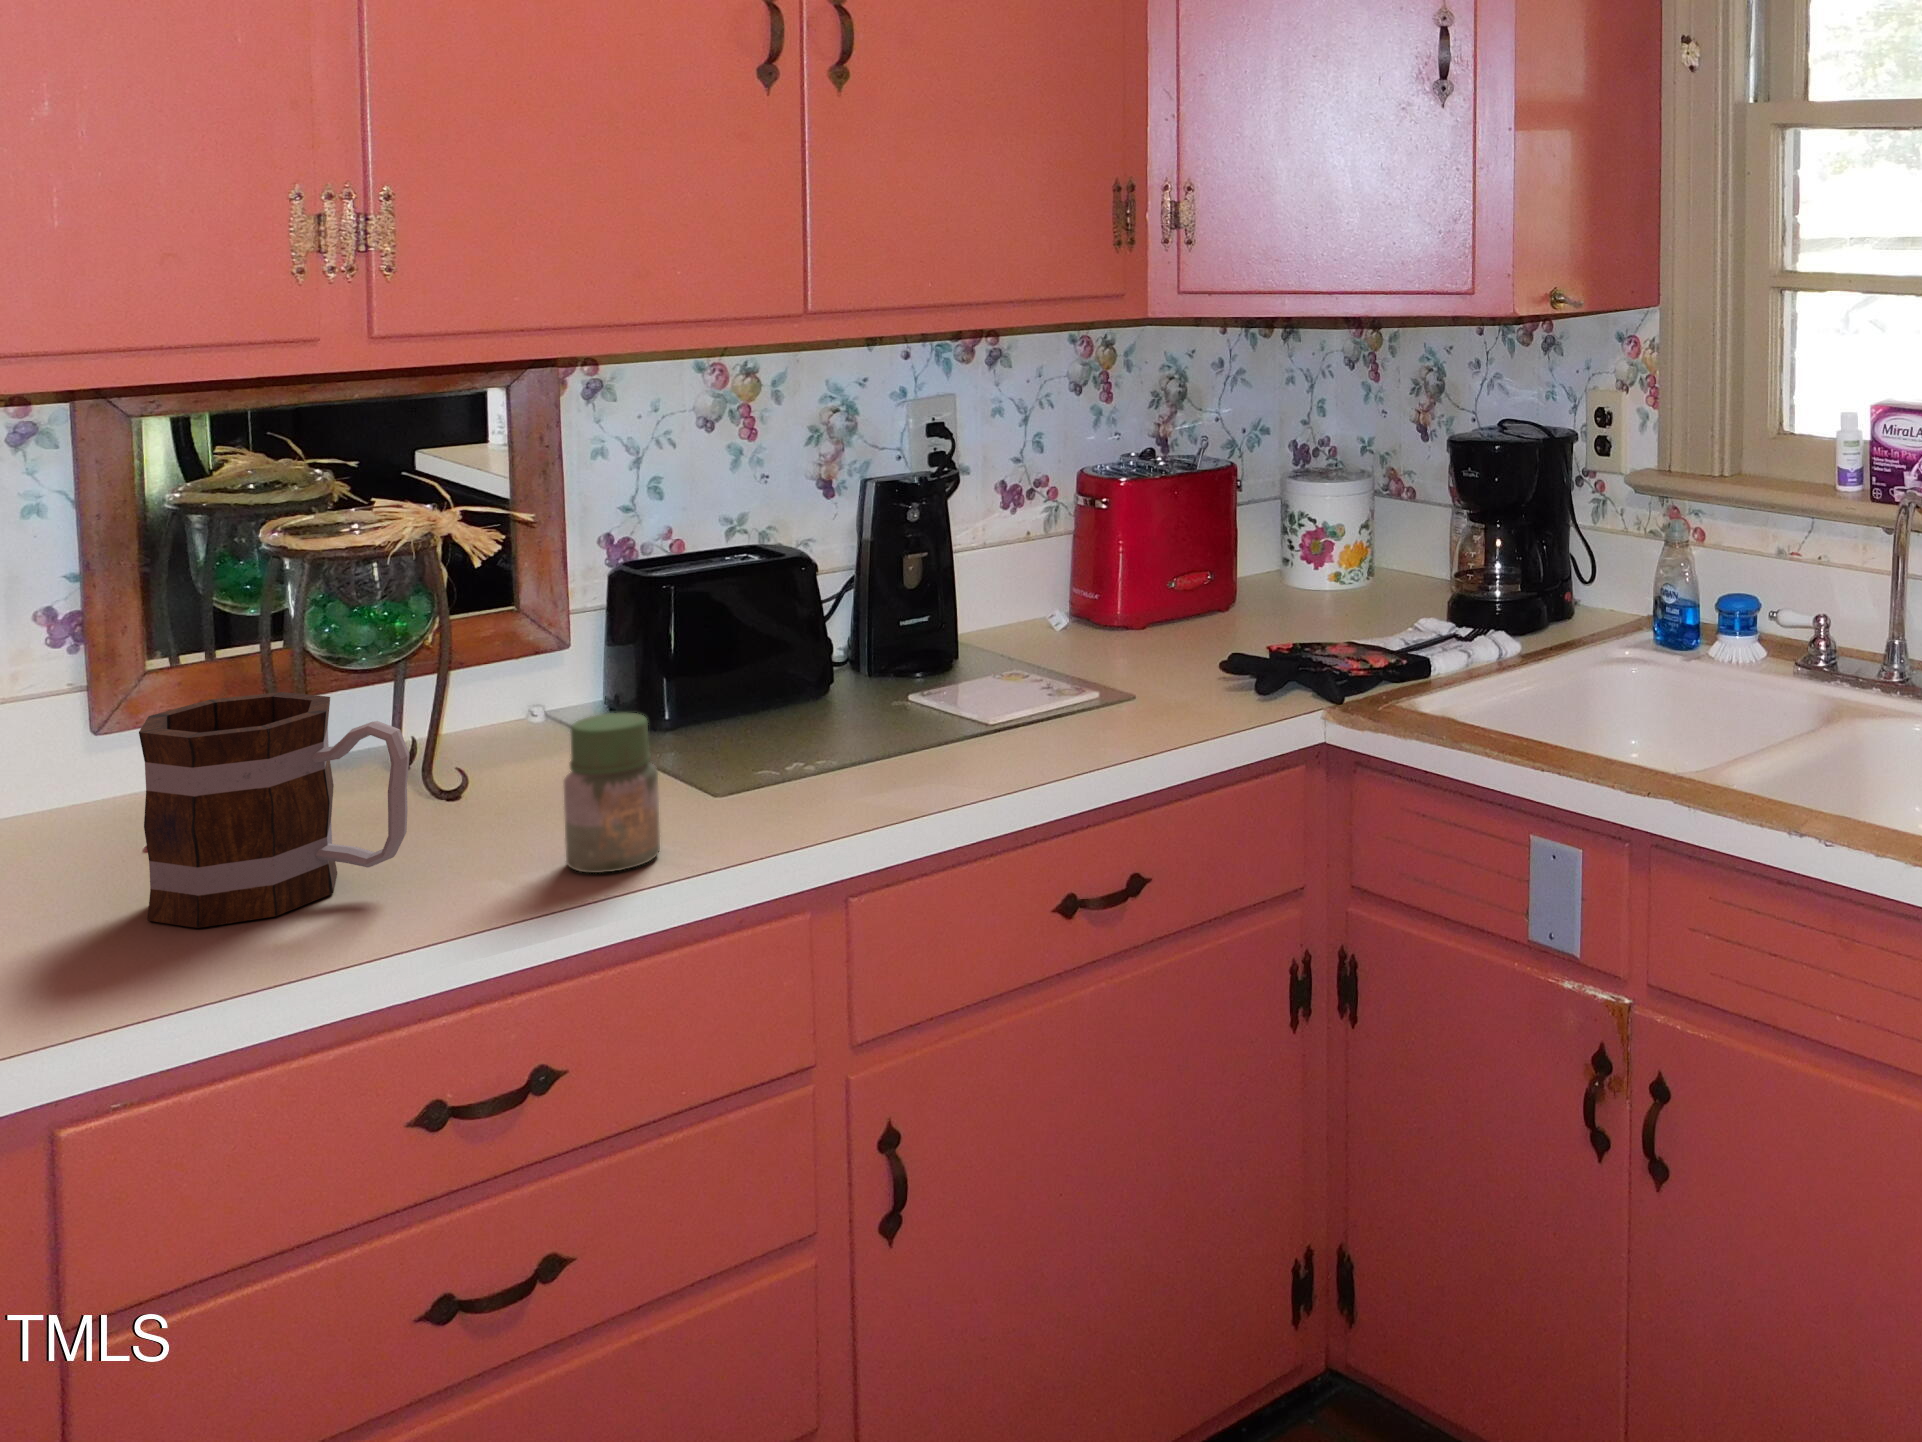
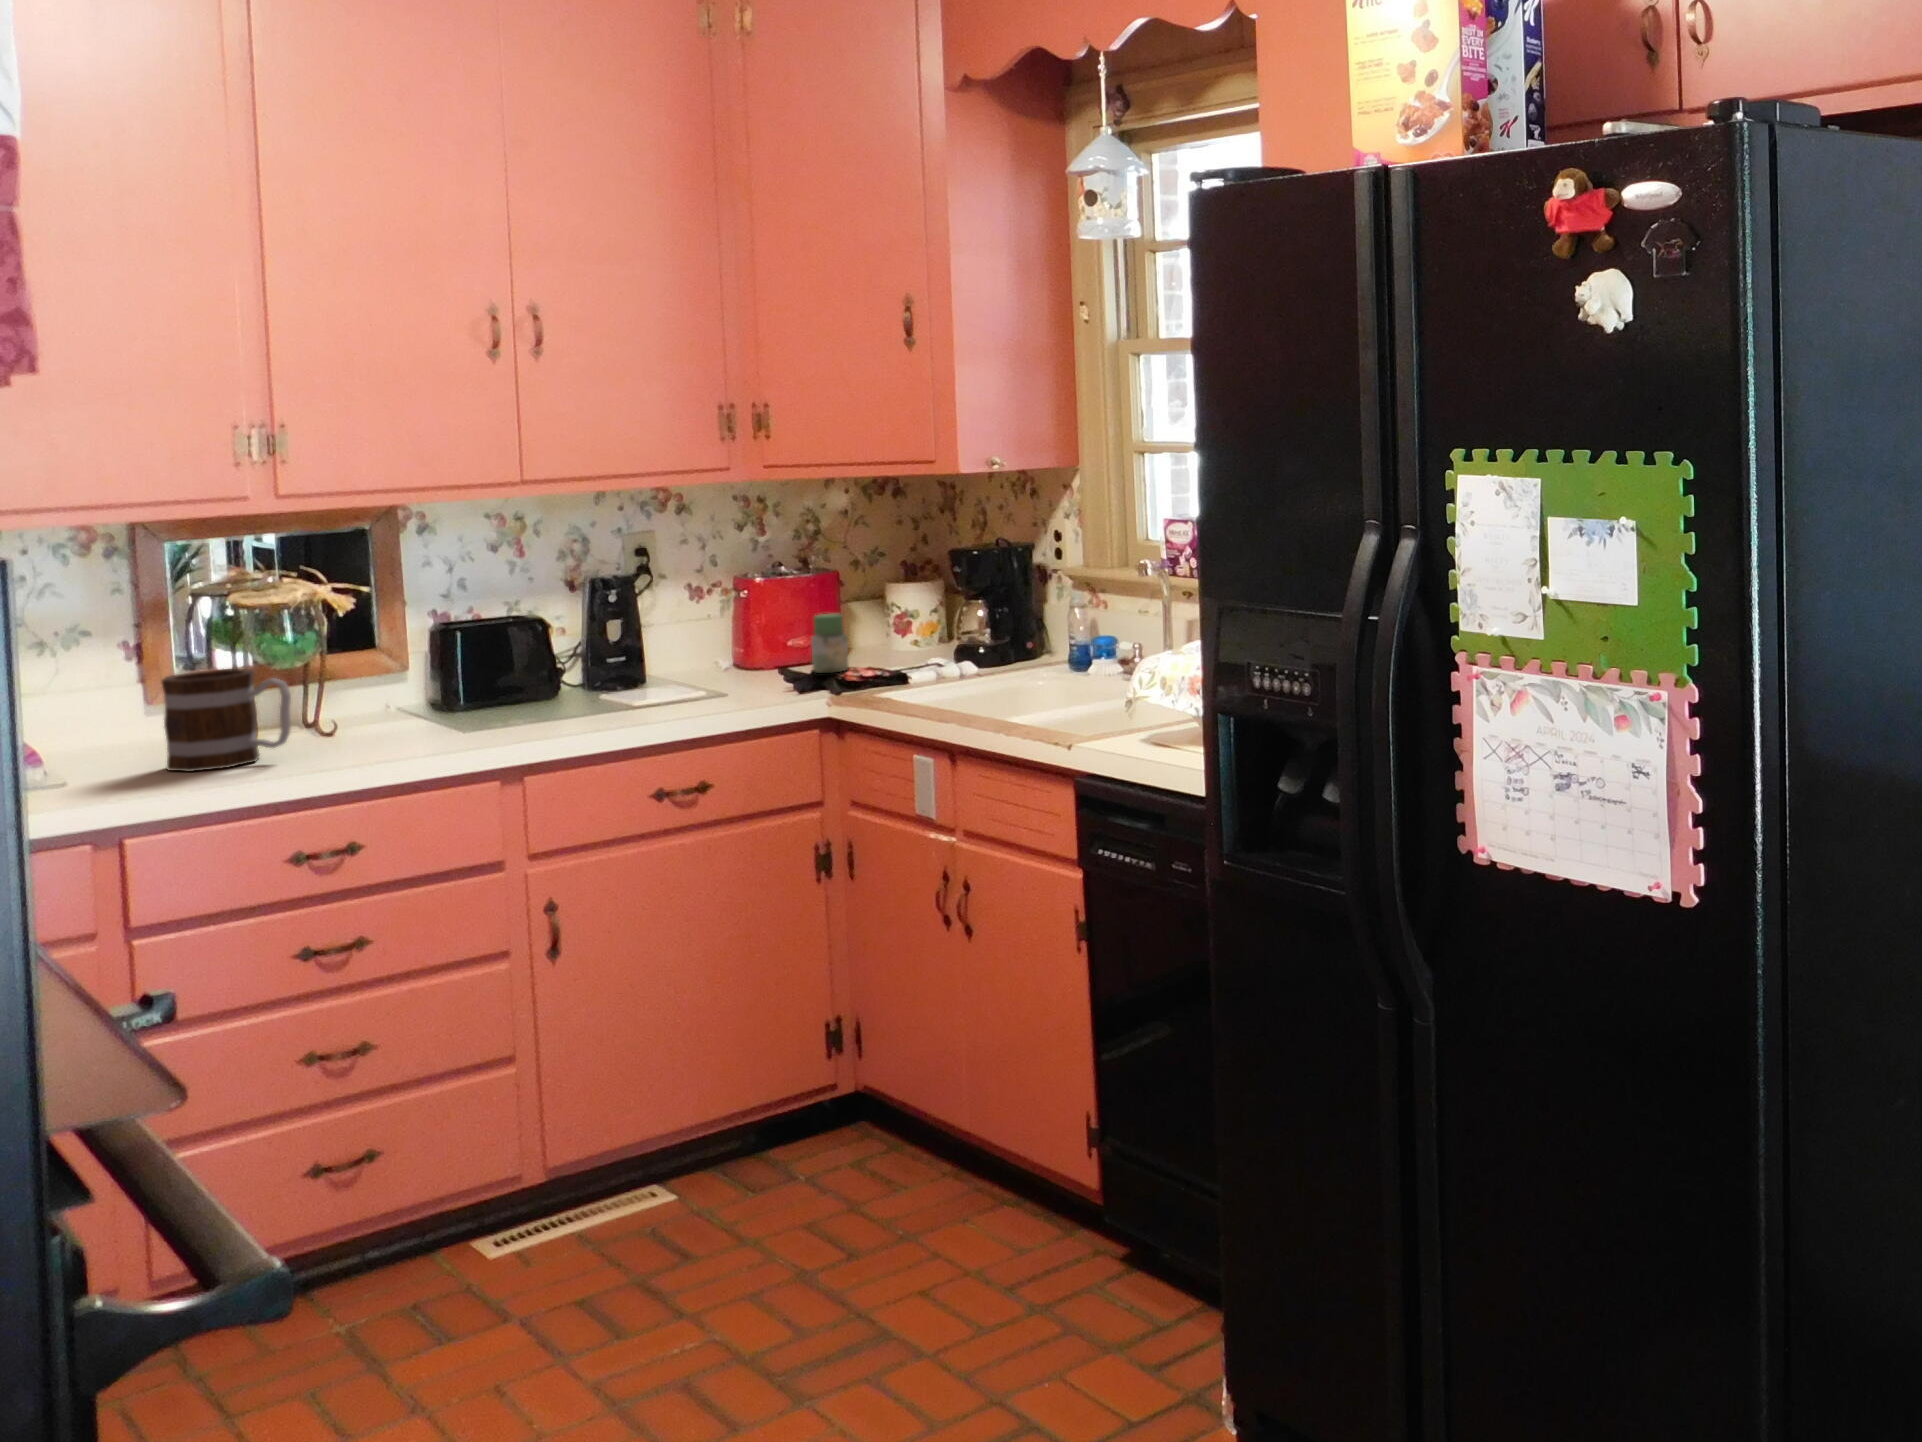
jar: present [564,713,660,873] -> present [811,613,849,673]

